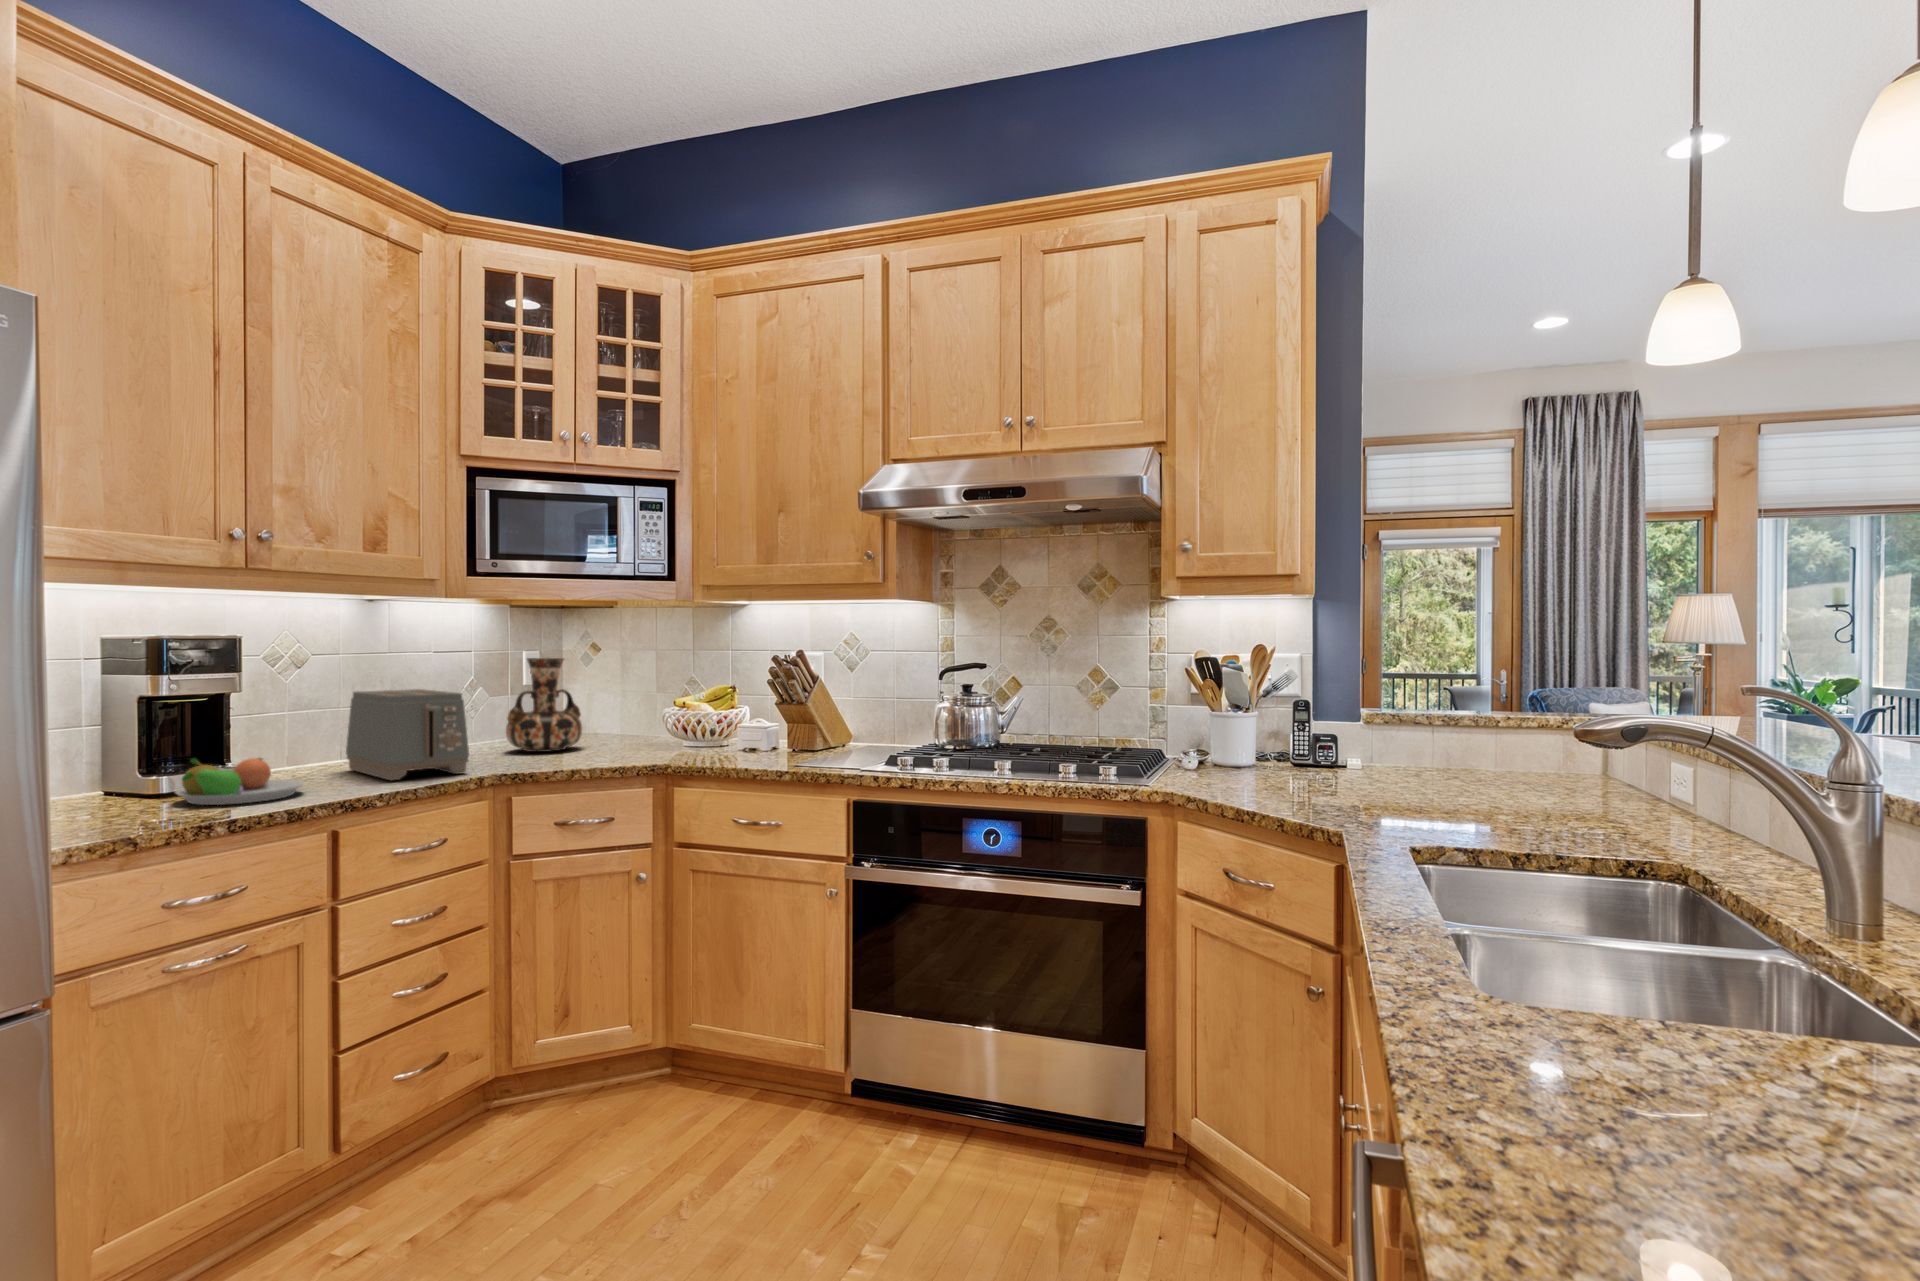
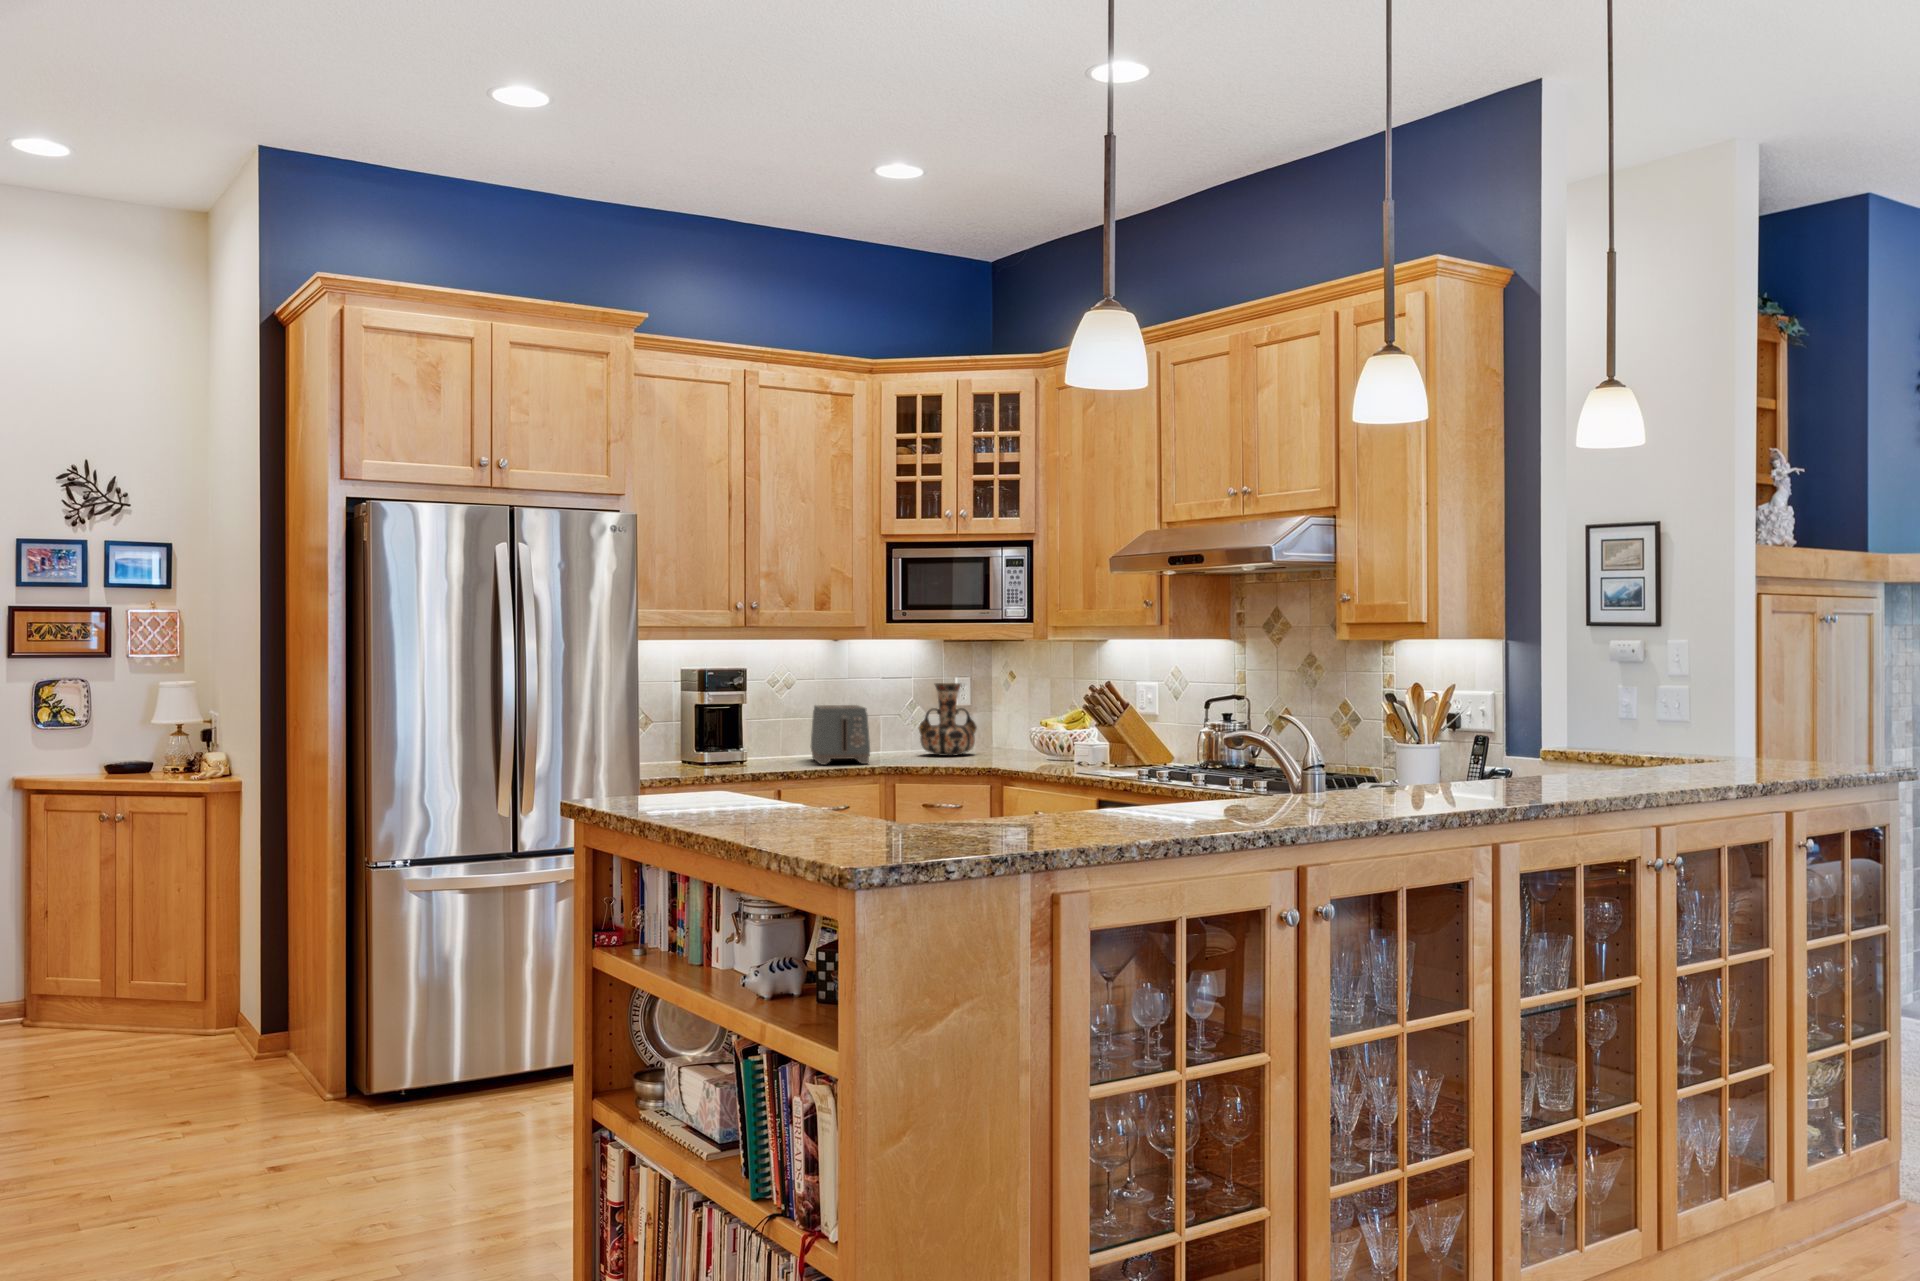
fruit bowl: present [176,758,305,805] -> none [707,742,771,770]

